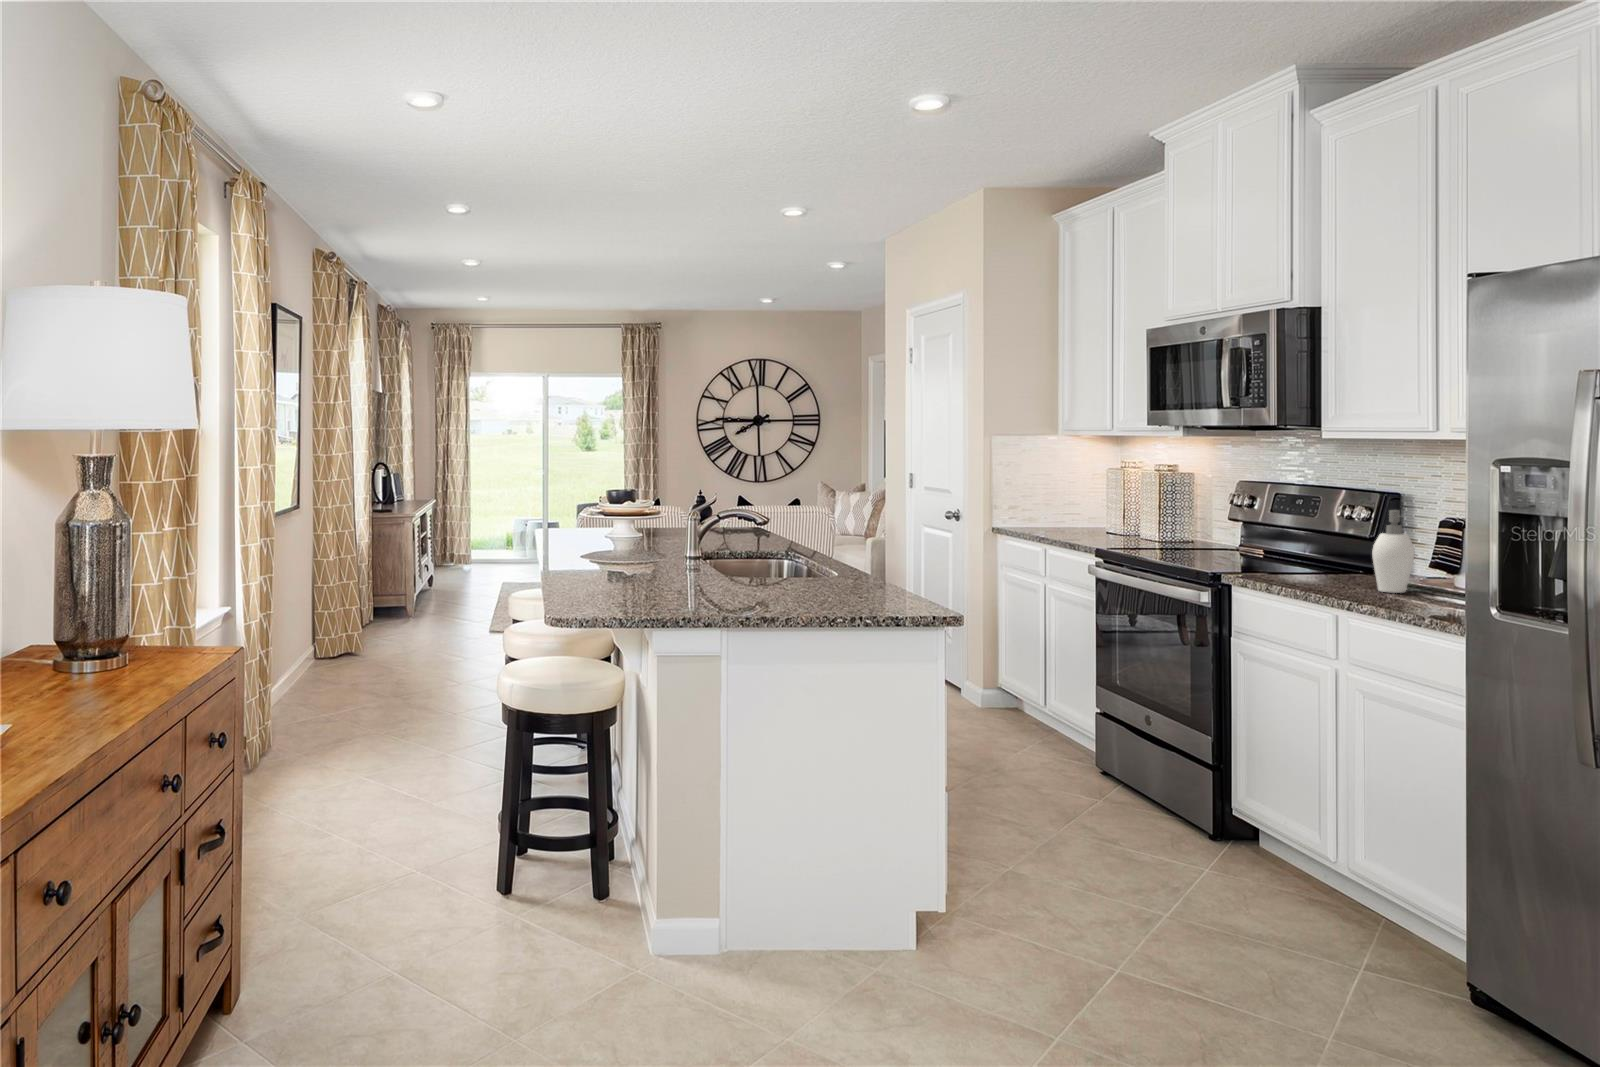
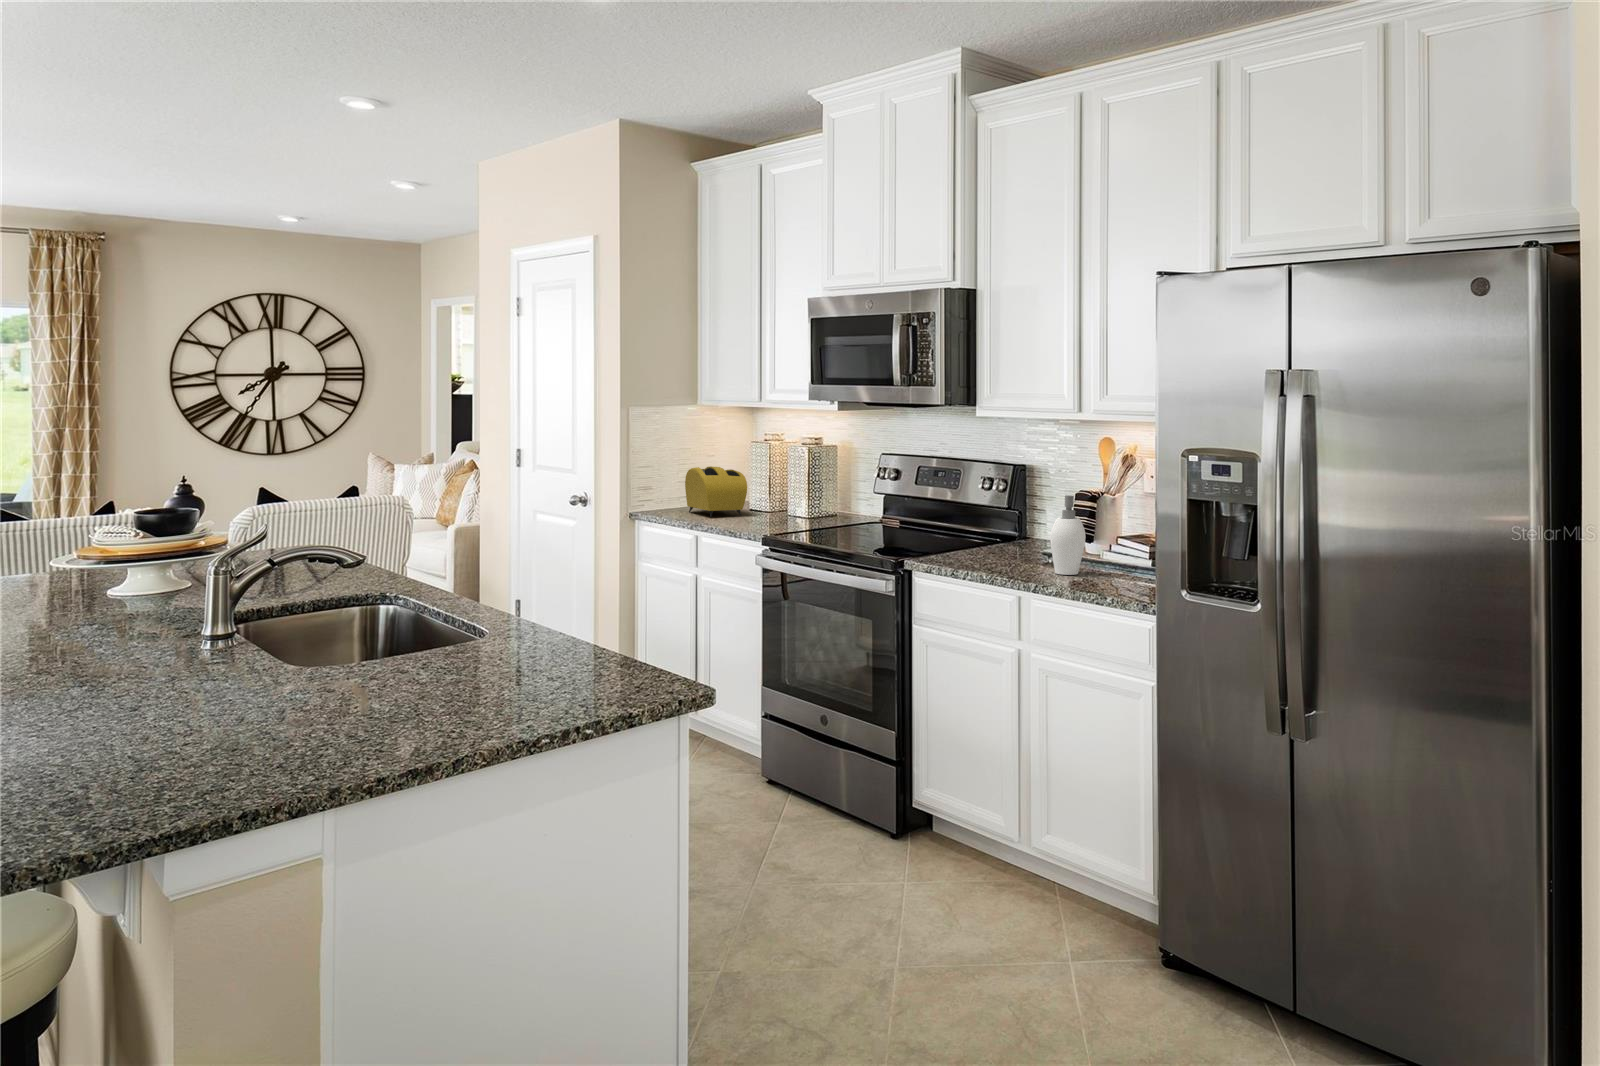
toaster: none [1046,488,1101,533] -> present [685,466,747,517]

